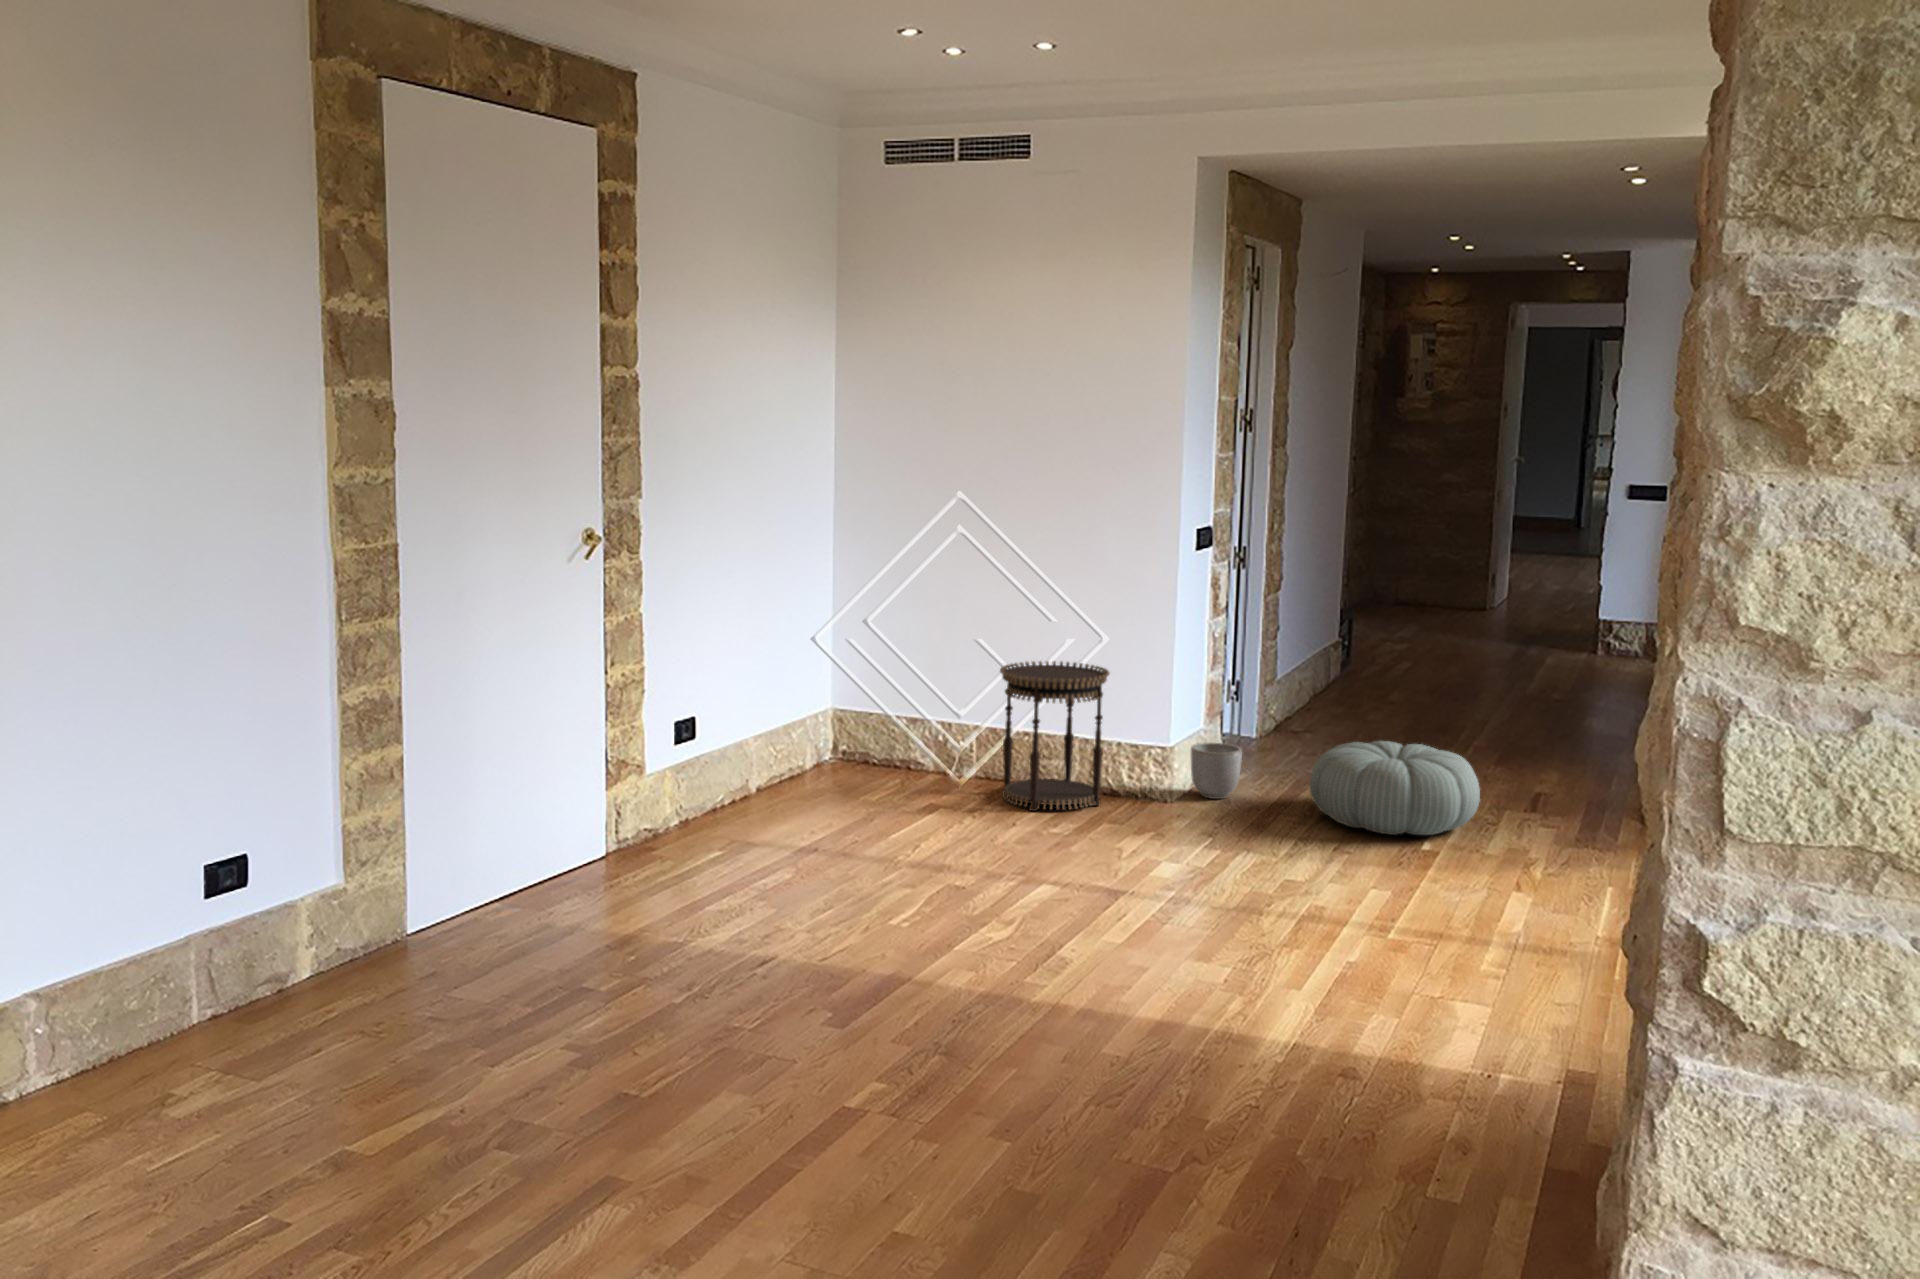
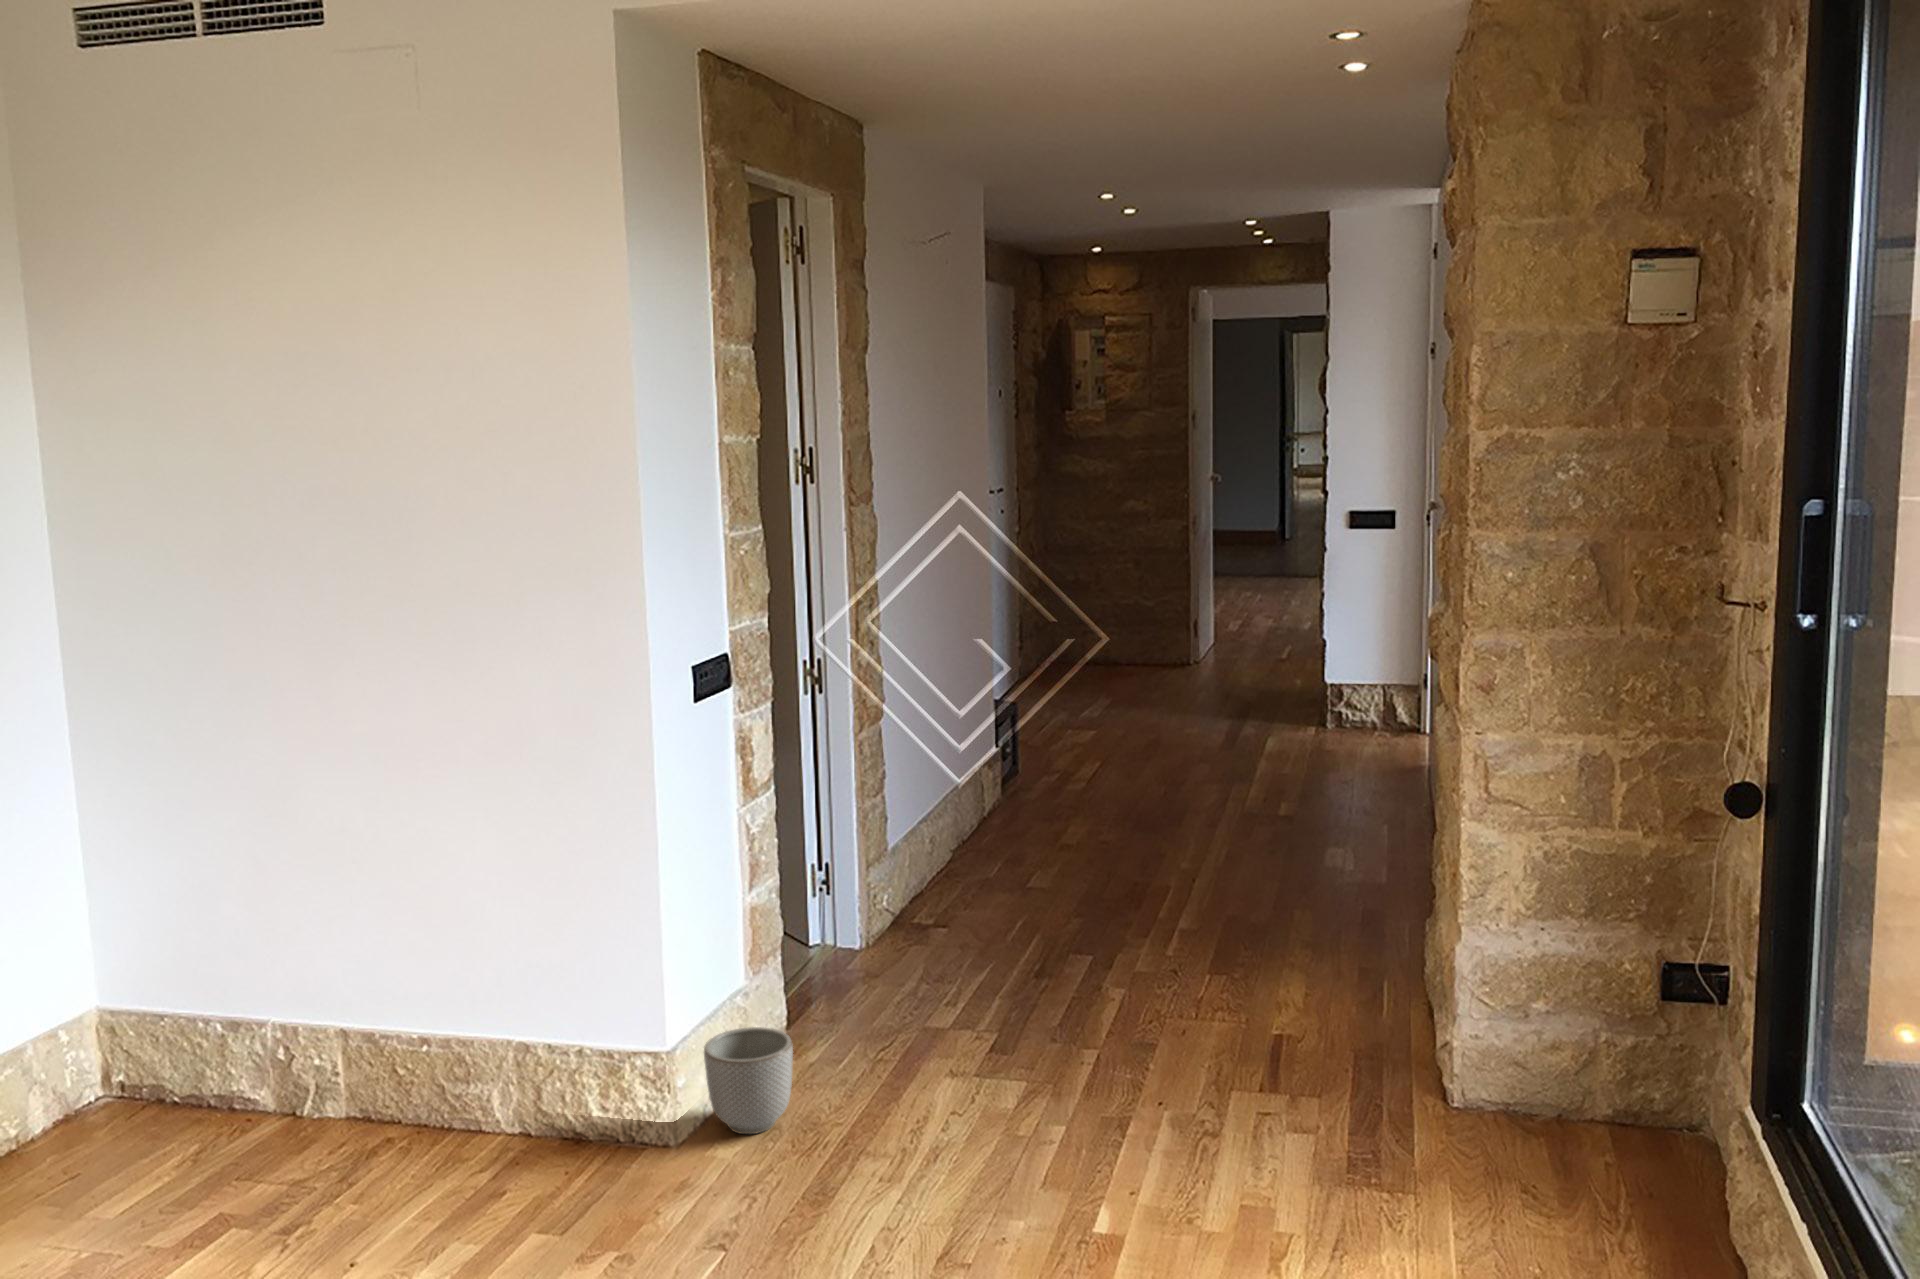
side table: present [1000,661,1109,811] -> none [327,918,541,1223]
pouf: present [1310,741,1480,835] -> none [902,1008,1188,1209]

